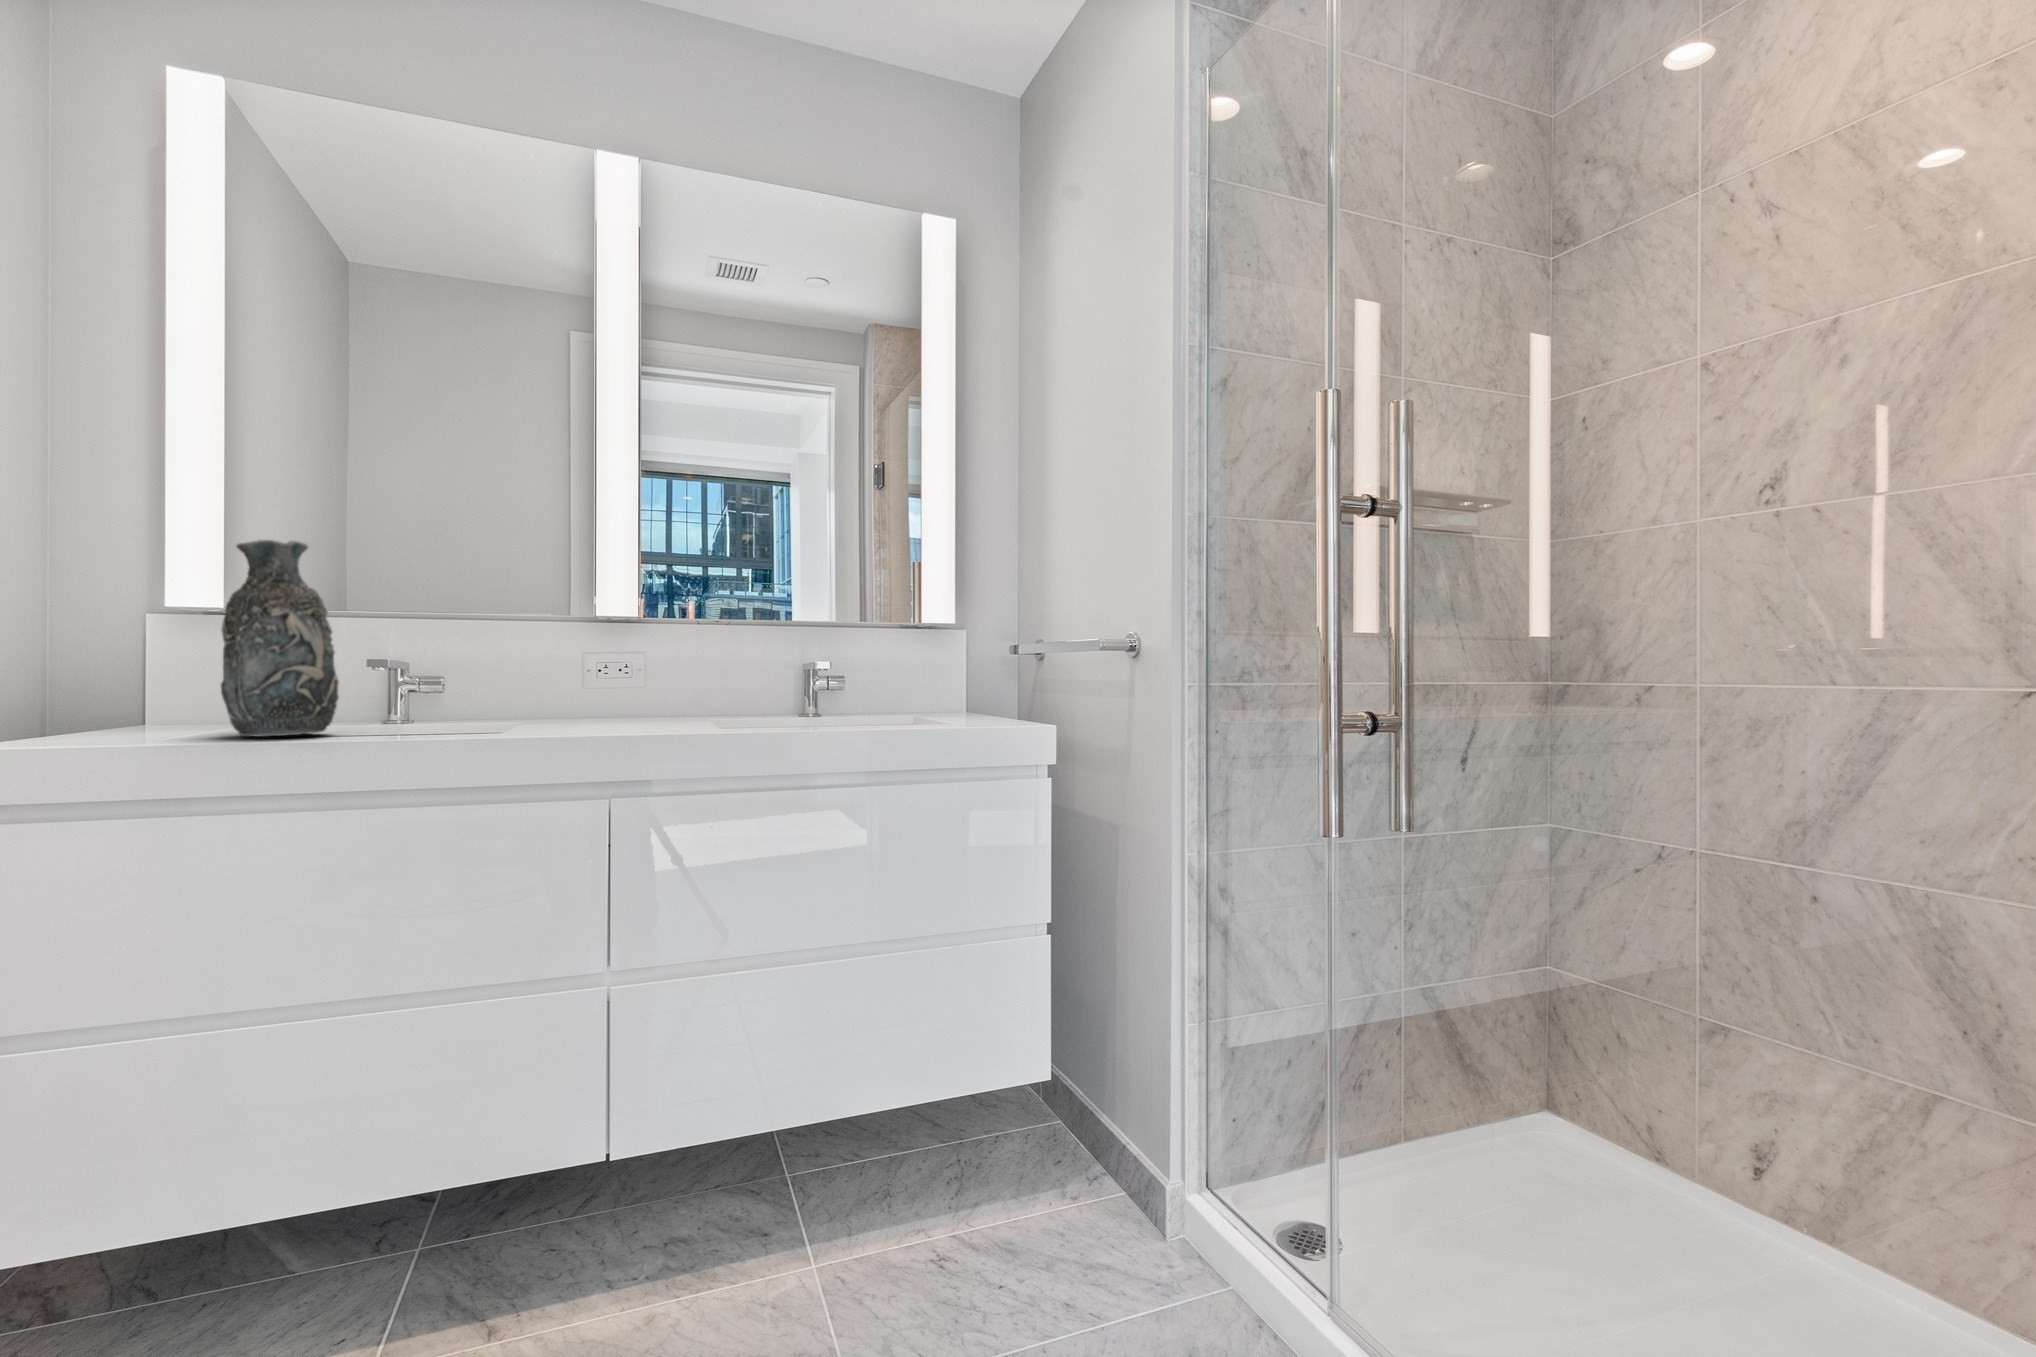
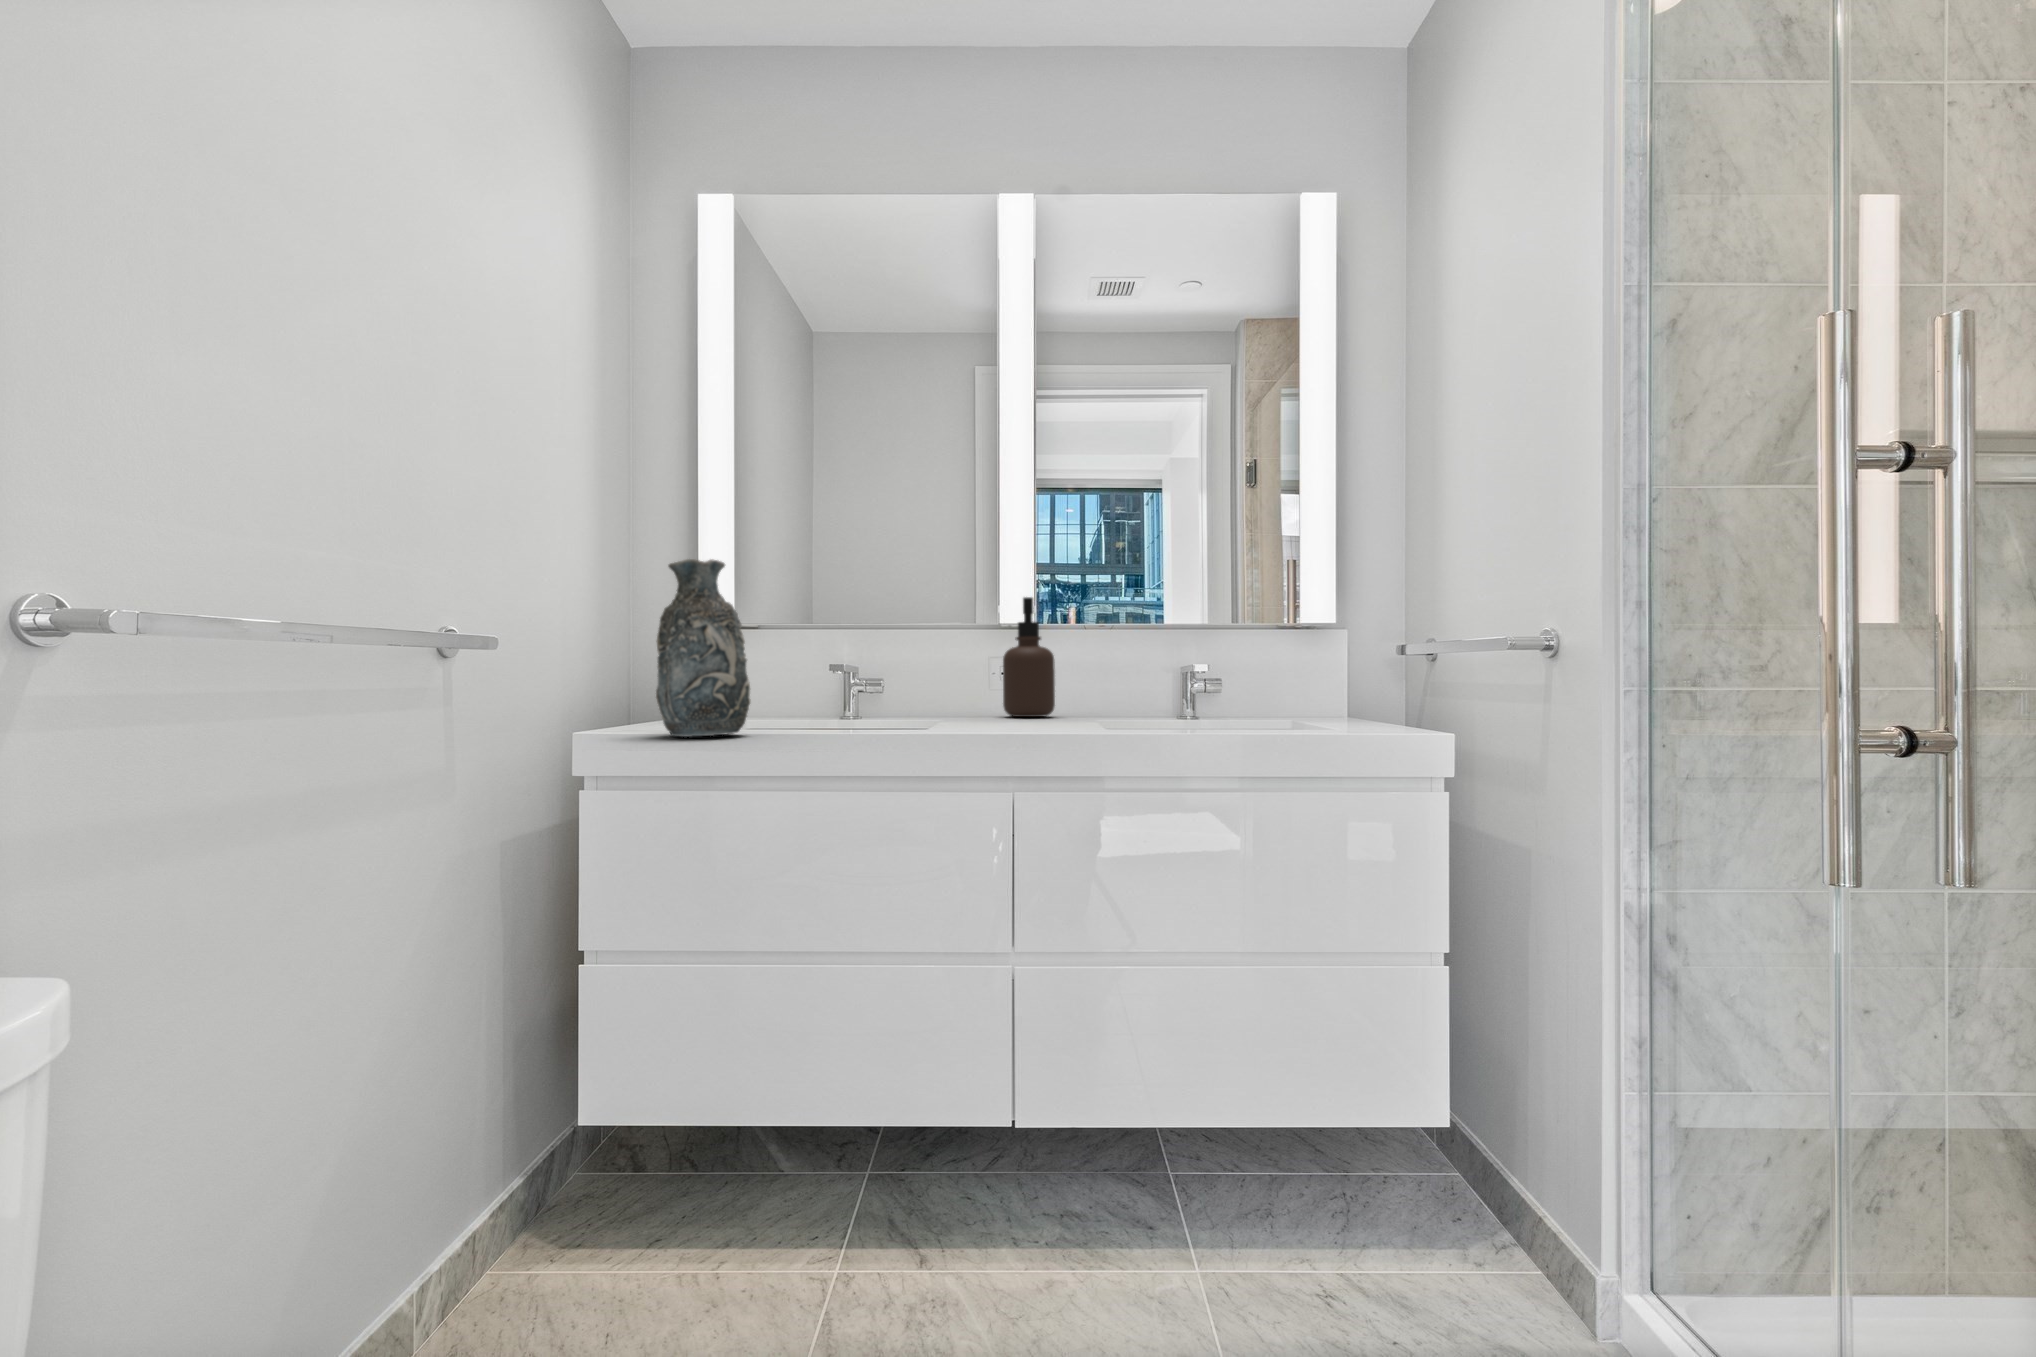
soap dispenser: none [620,589,675,713] -> present [1003,597,1055,717]

